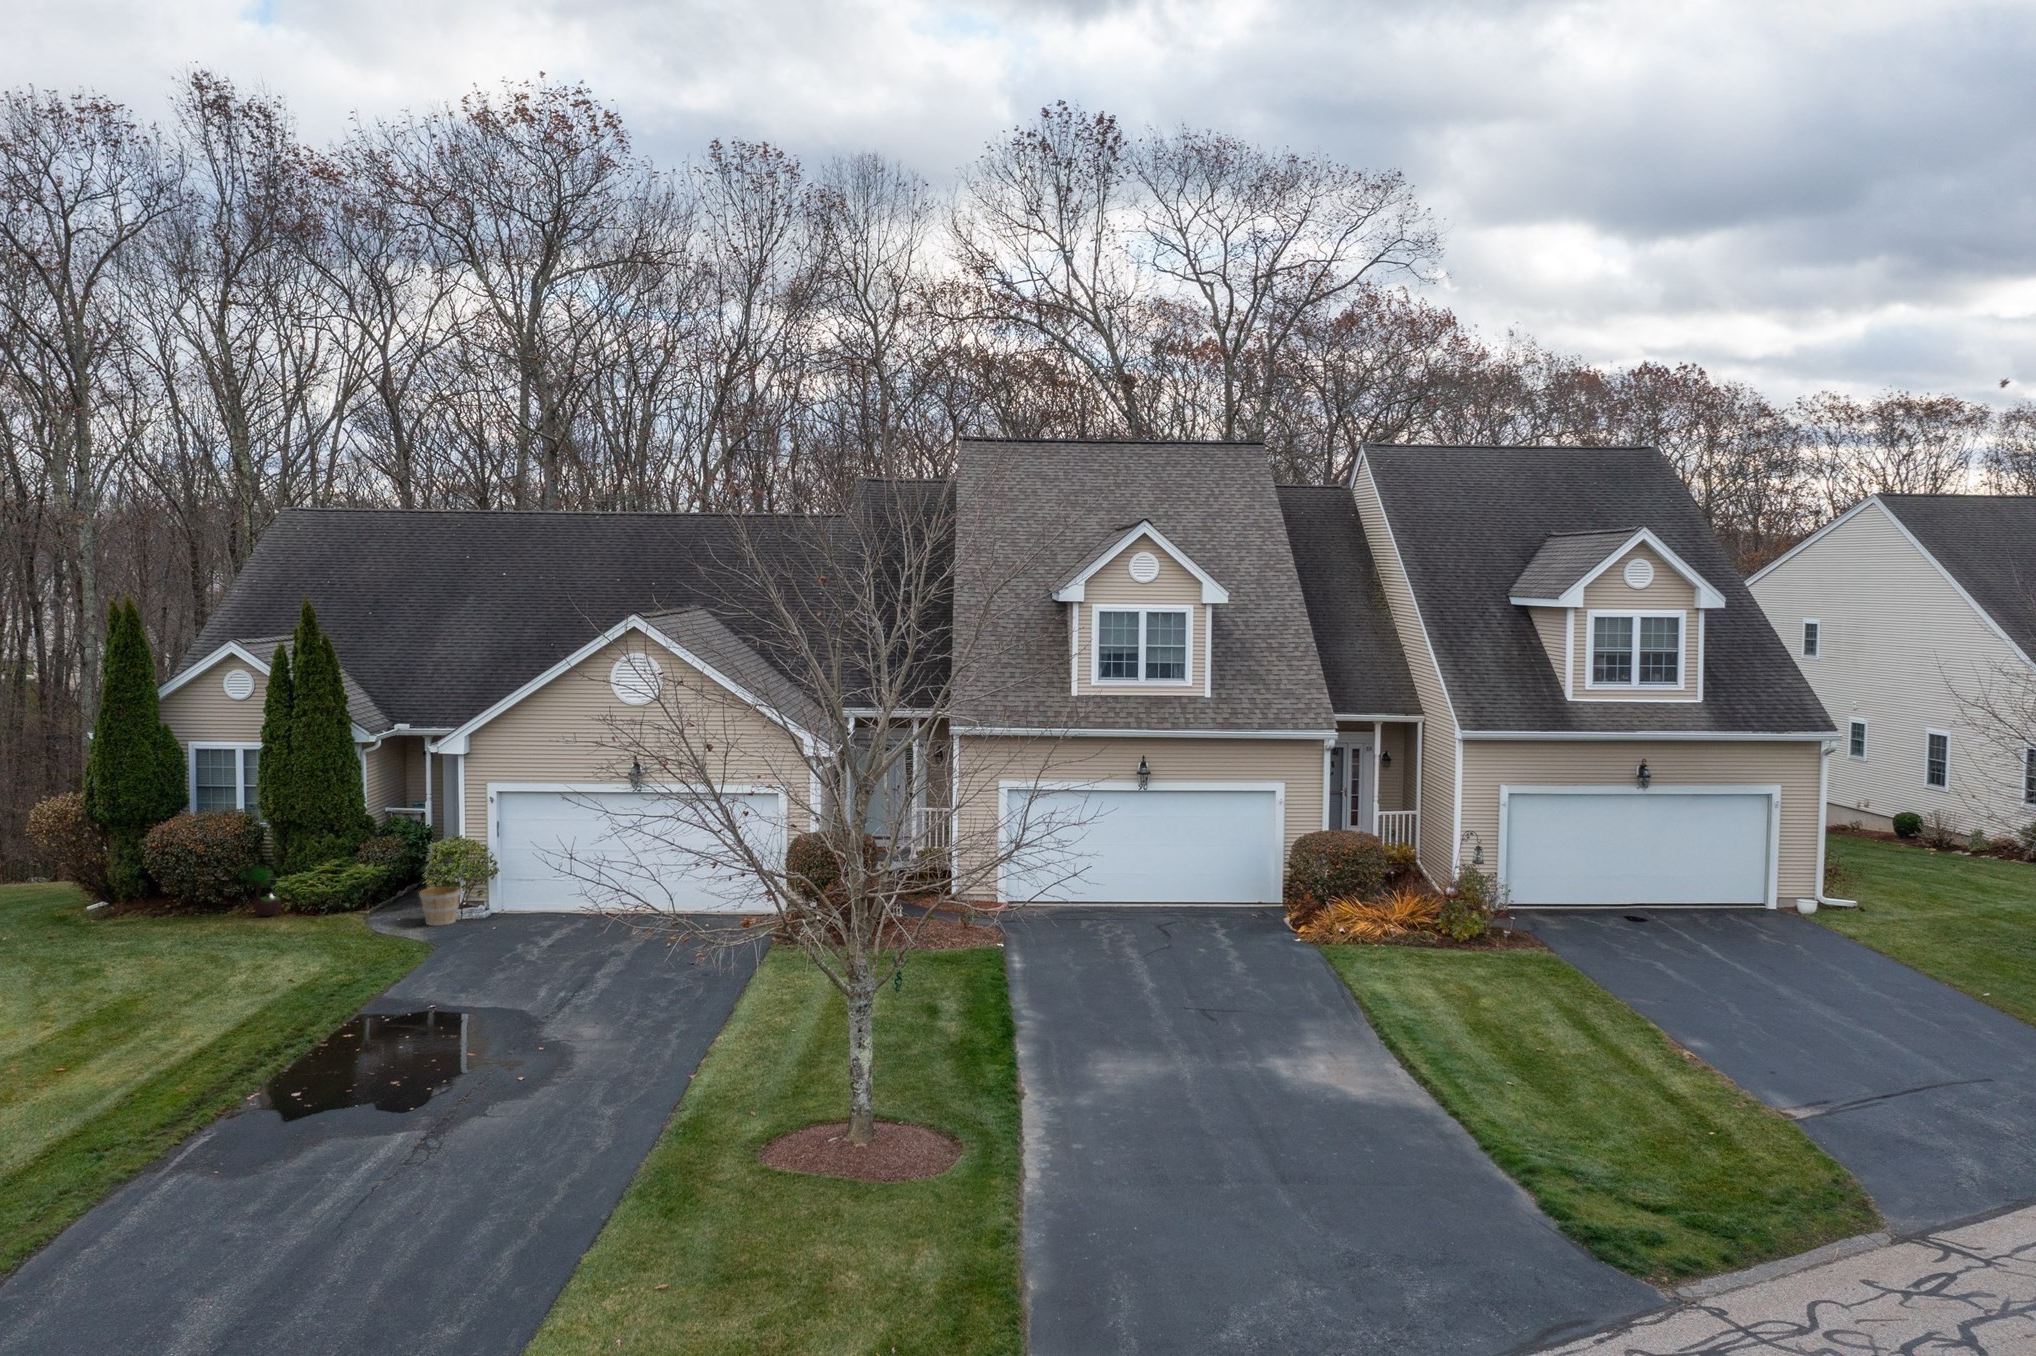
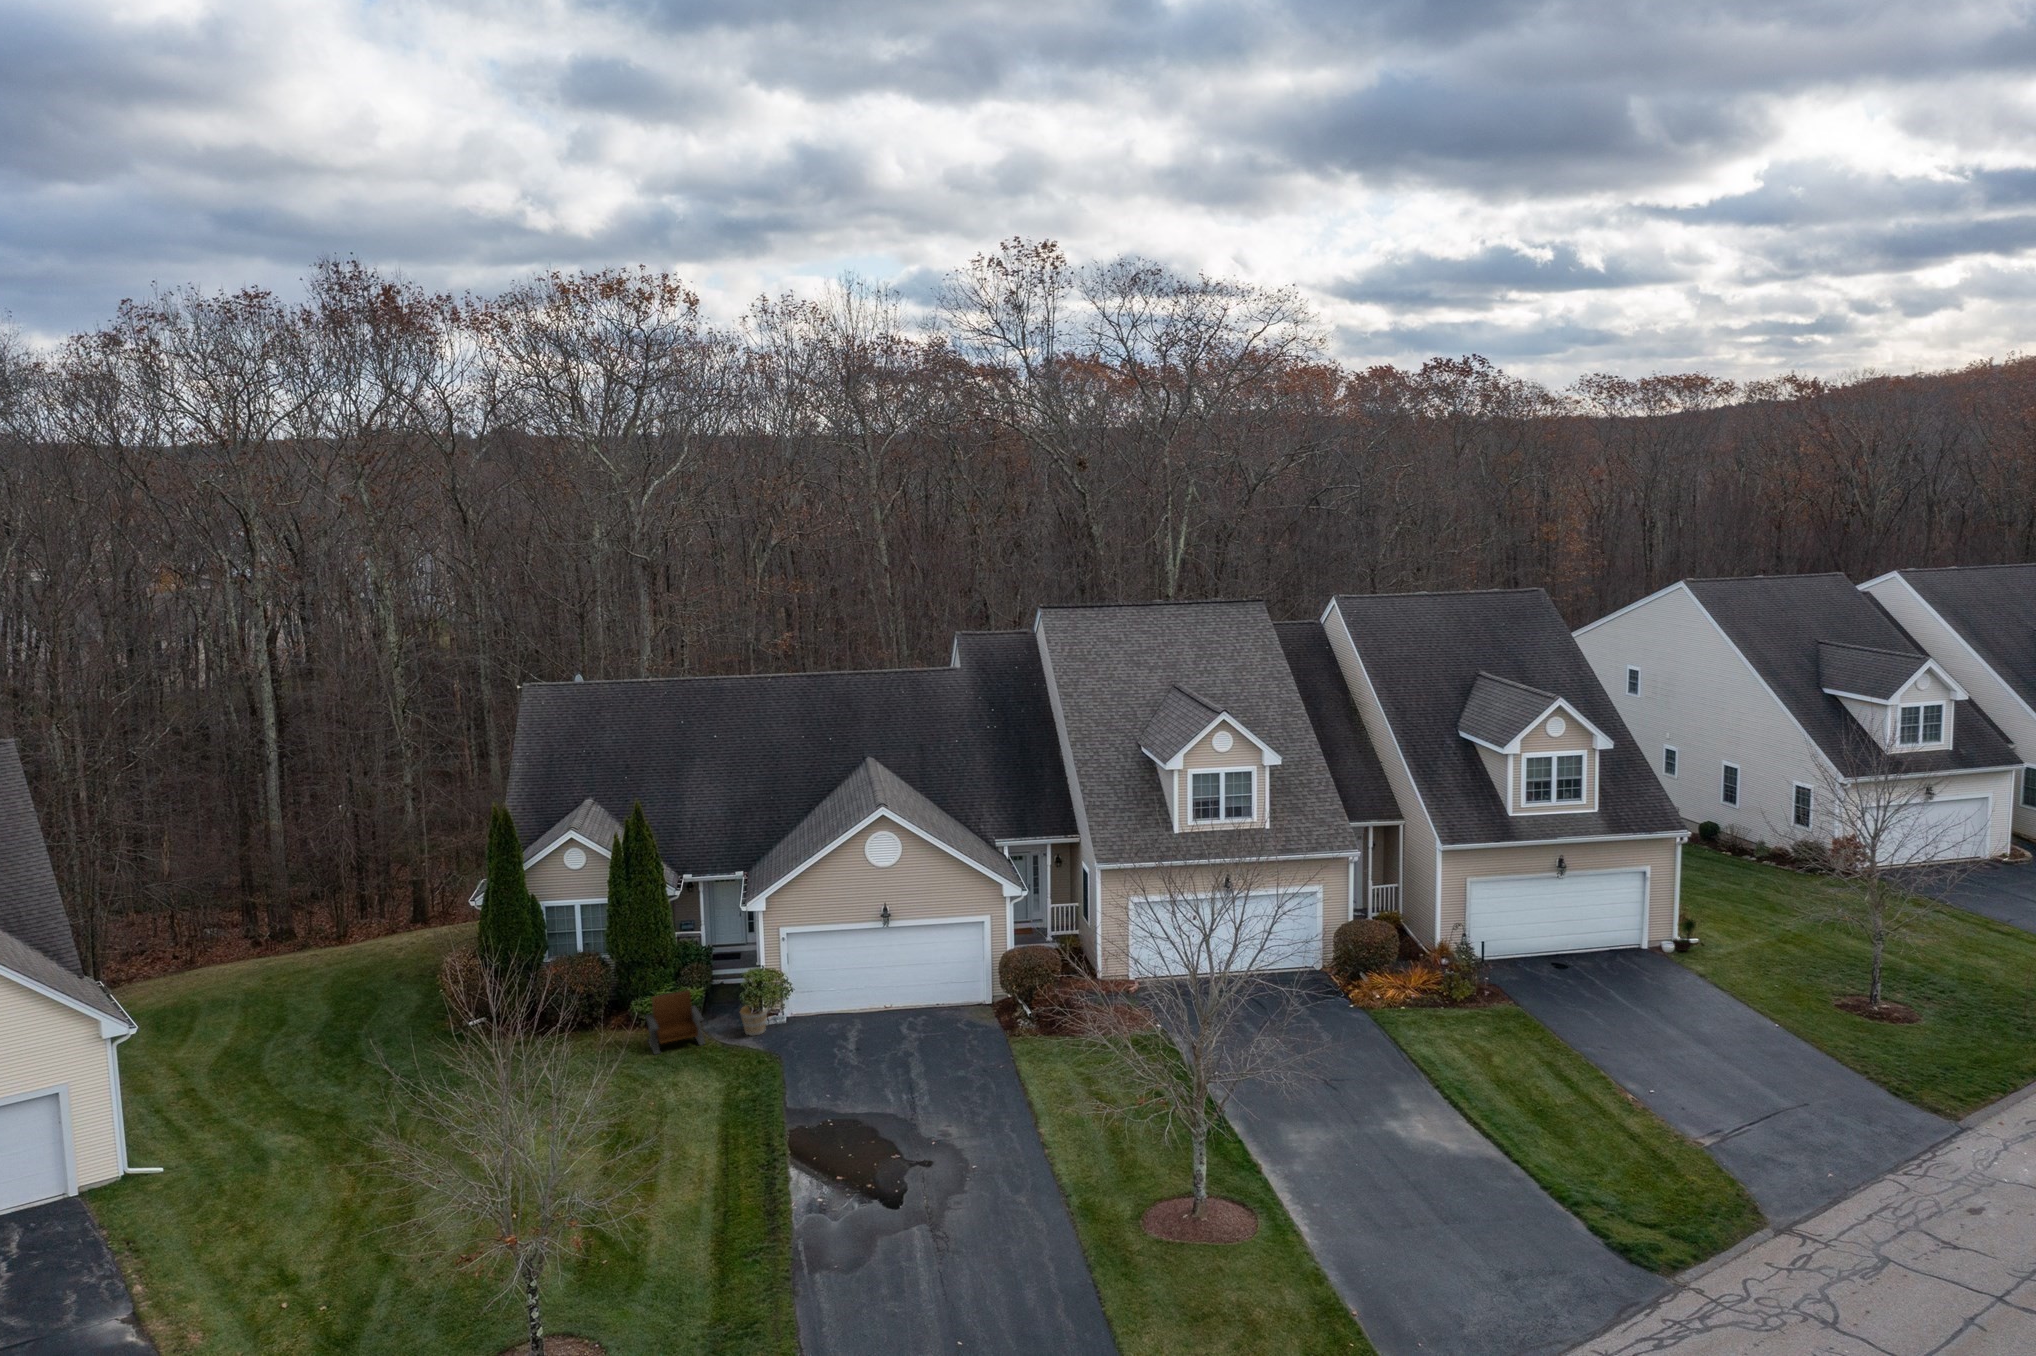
lounge chair: none [282,858,368,936] -> present [646,990,705,1054]
potted tree: present [243,866,281,916] -> present [1673,919,1696,951]

